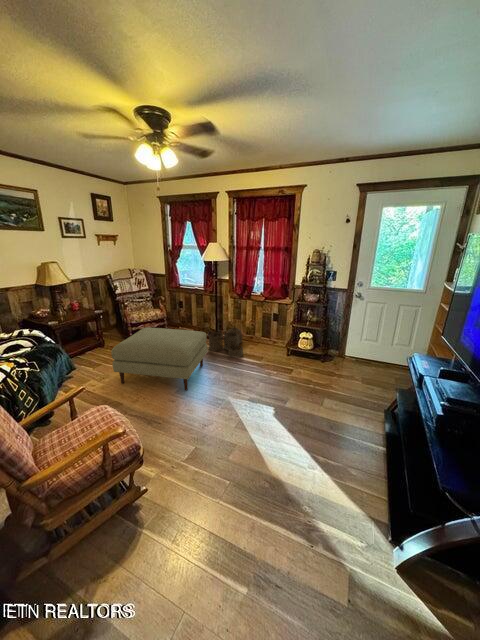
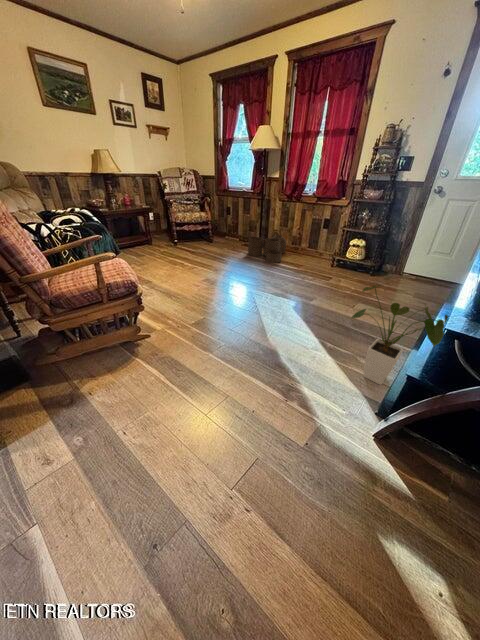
ottoman: present [111,327,207,390] -> none [145,220,242,279]
house plant: none [344,413,428,500] -> present [351,285,448,385]

